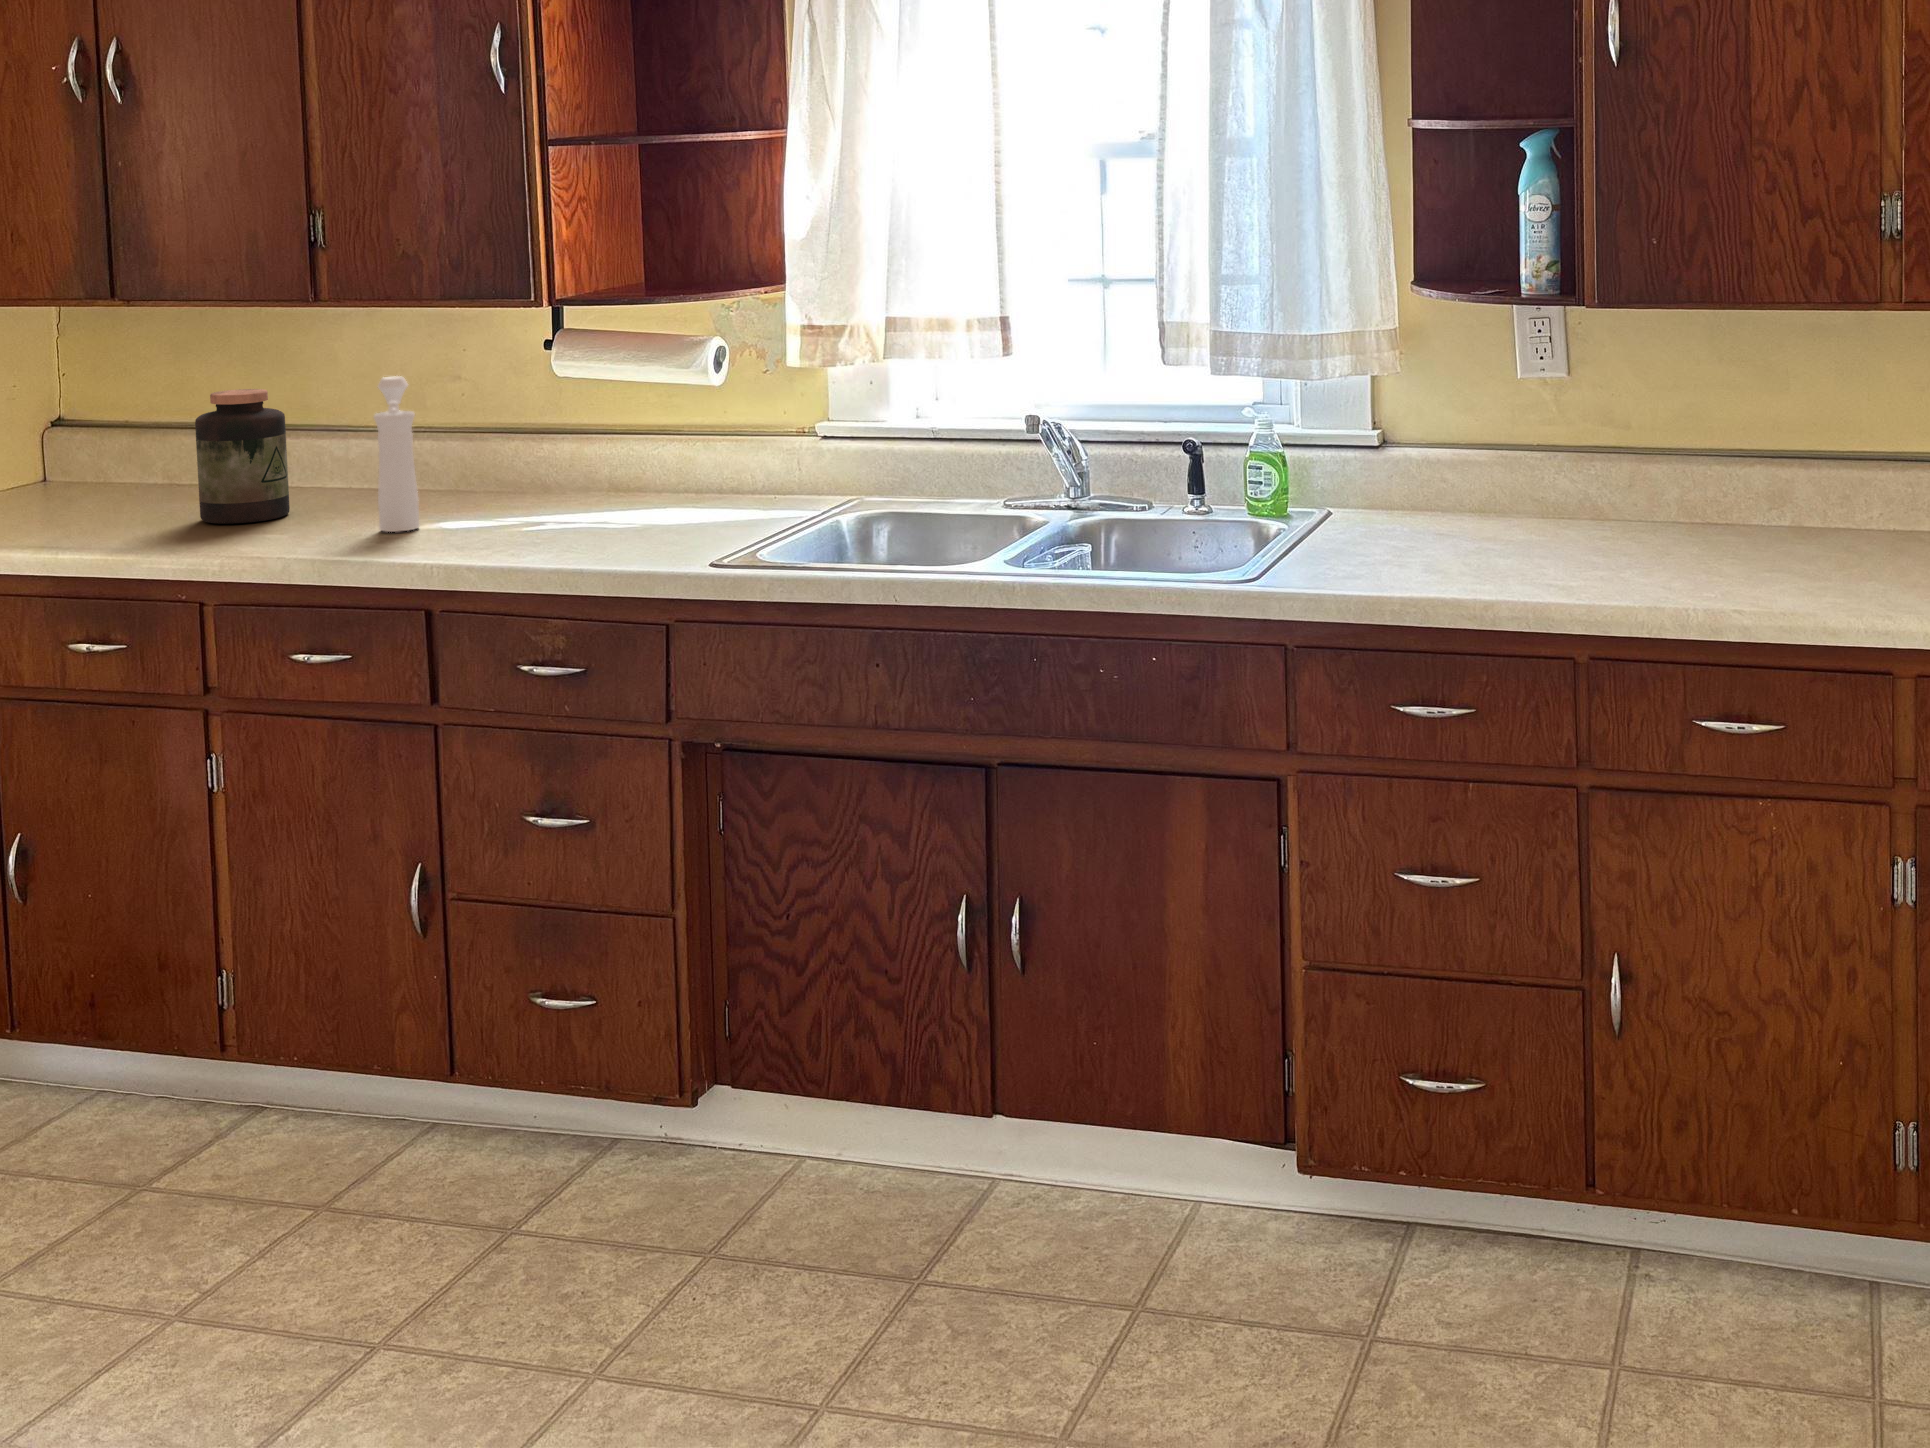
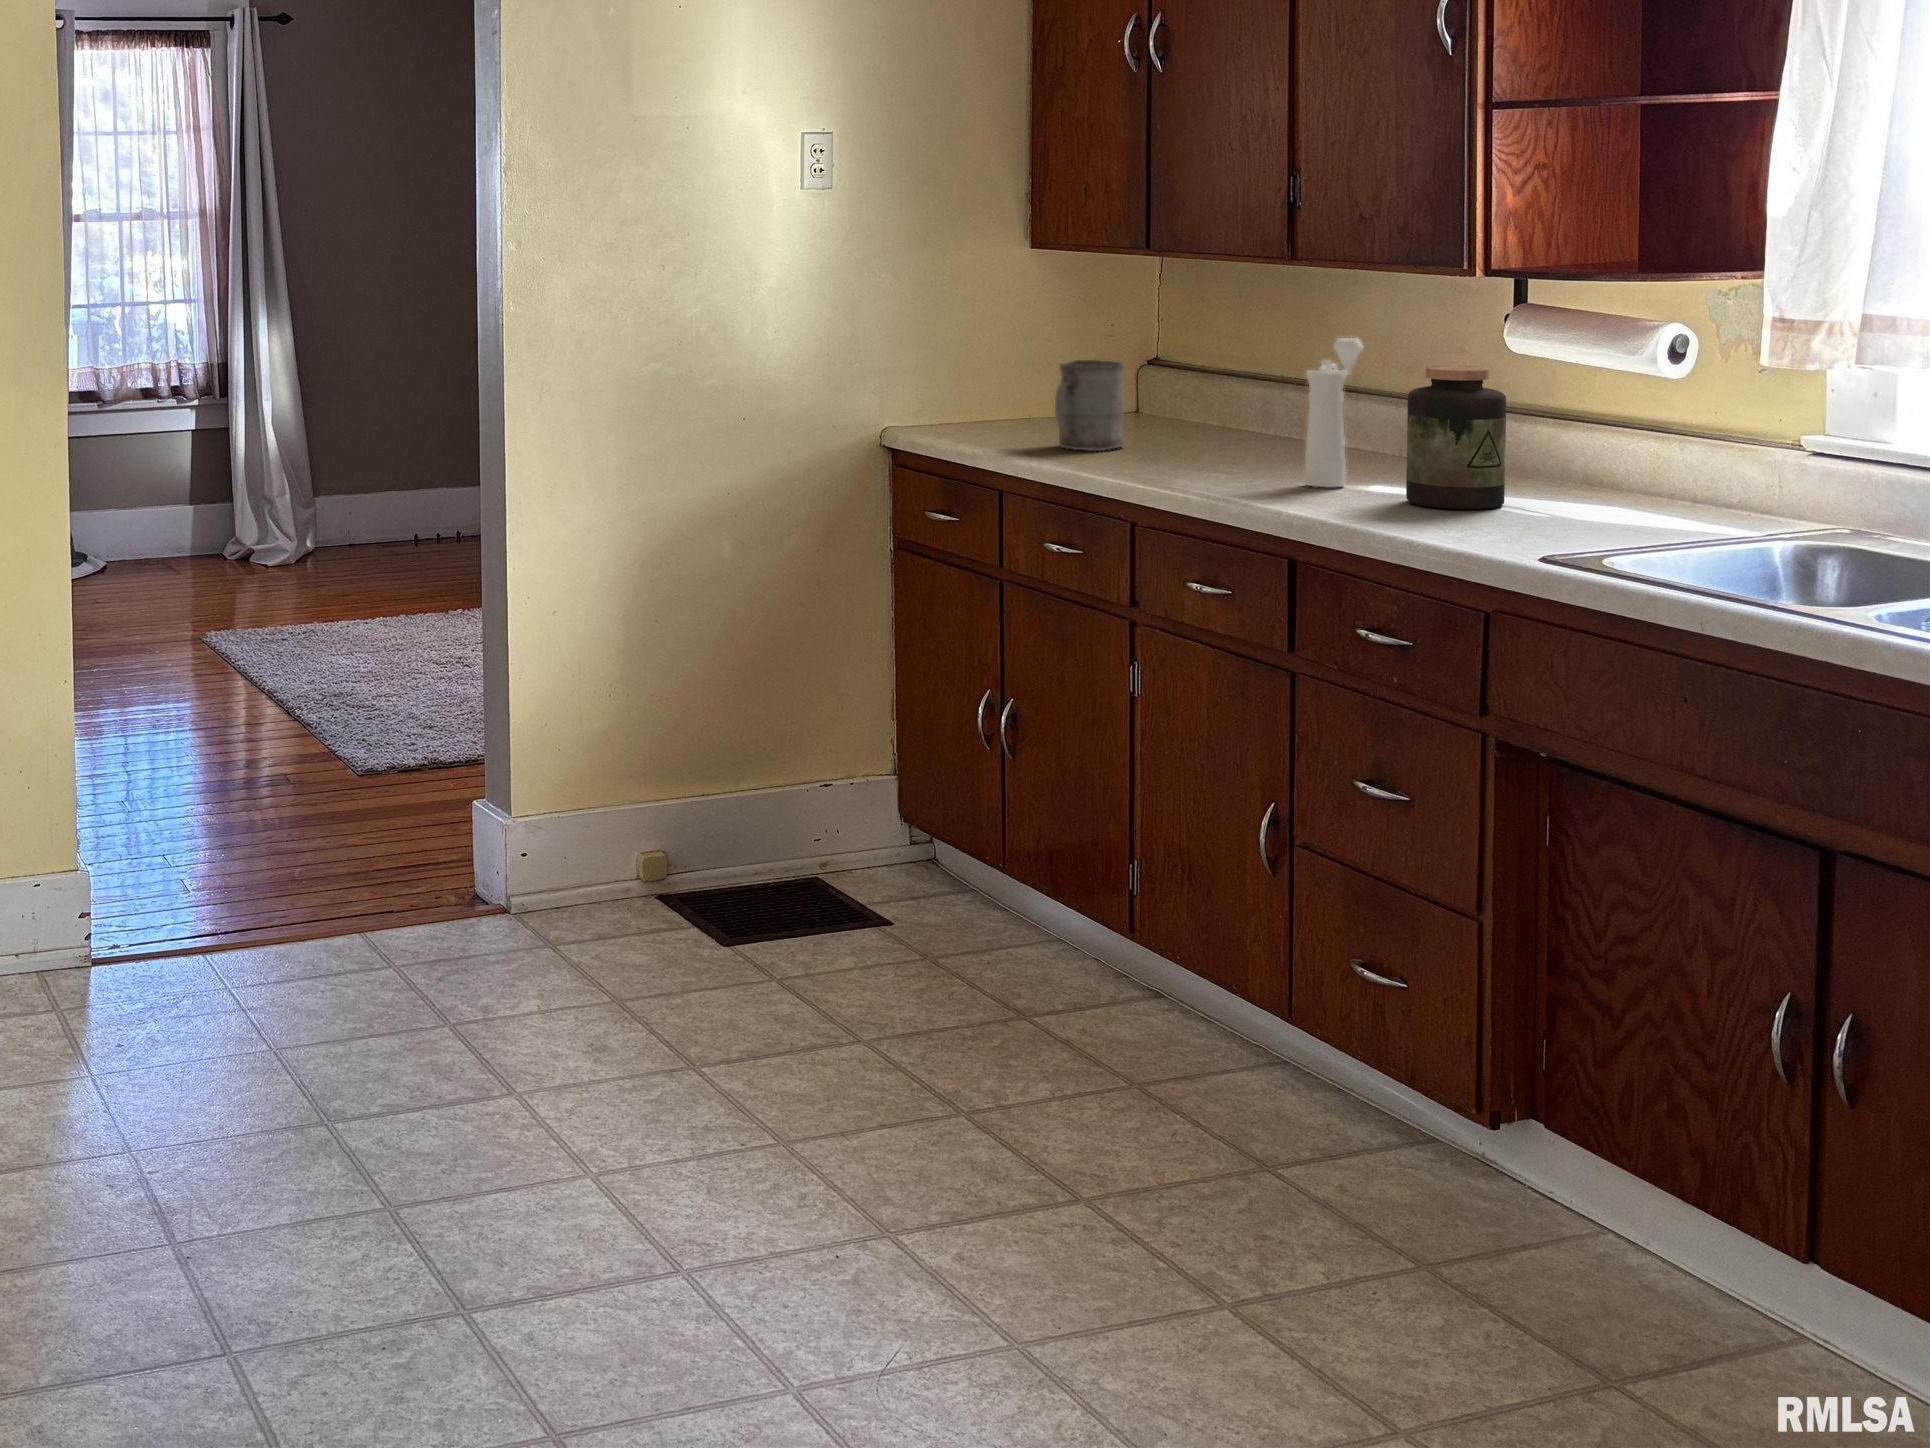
jar: present [195,389,290,524] -> present [1406,365,1506,509]
mug: none [31,427,114,532] -> present [1055,360,1124,451]

